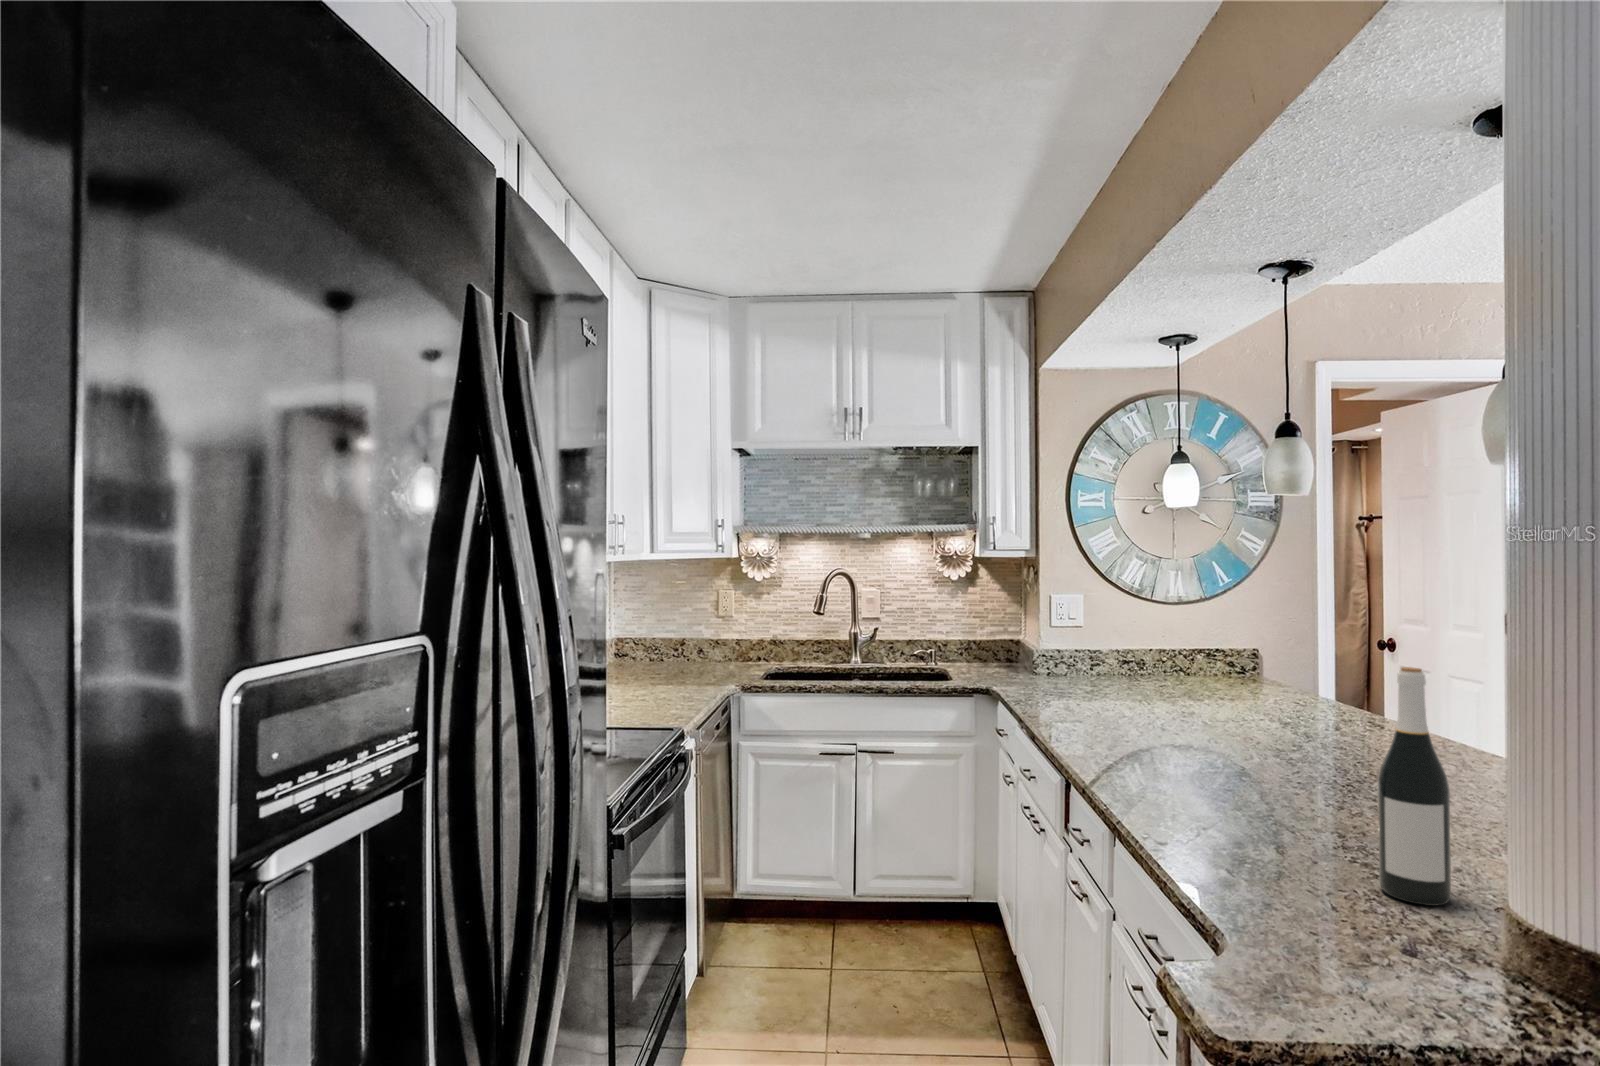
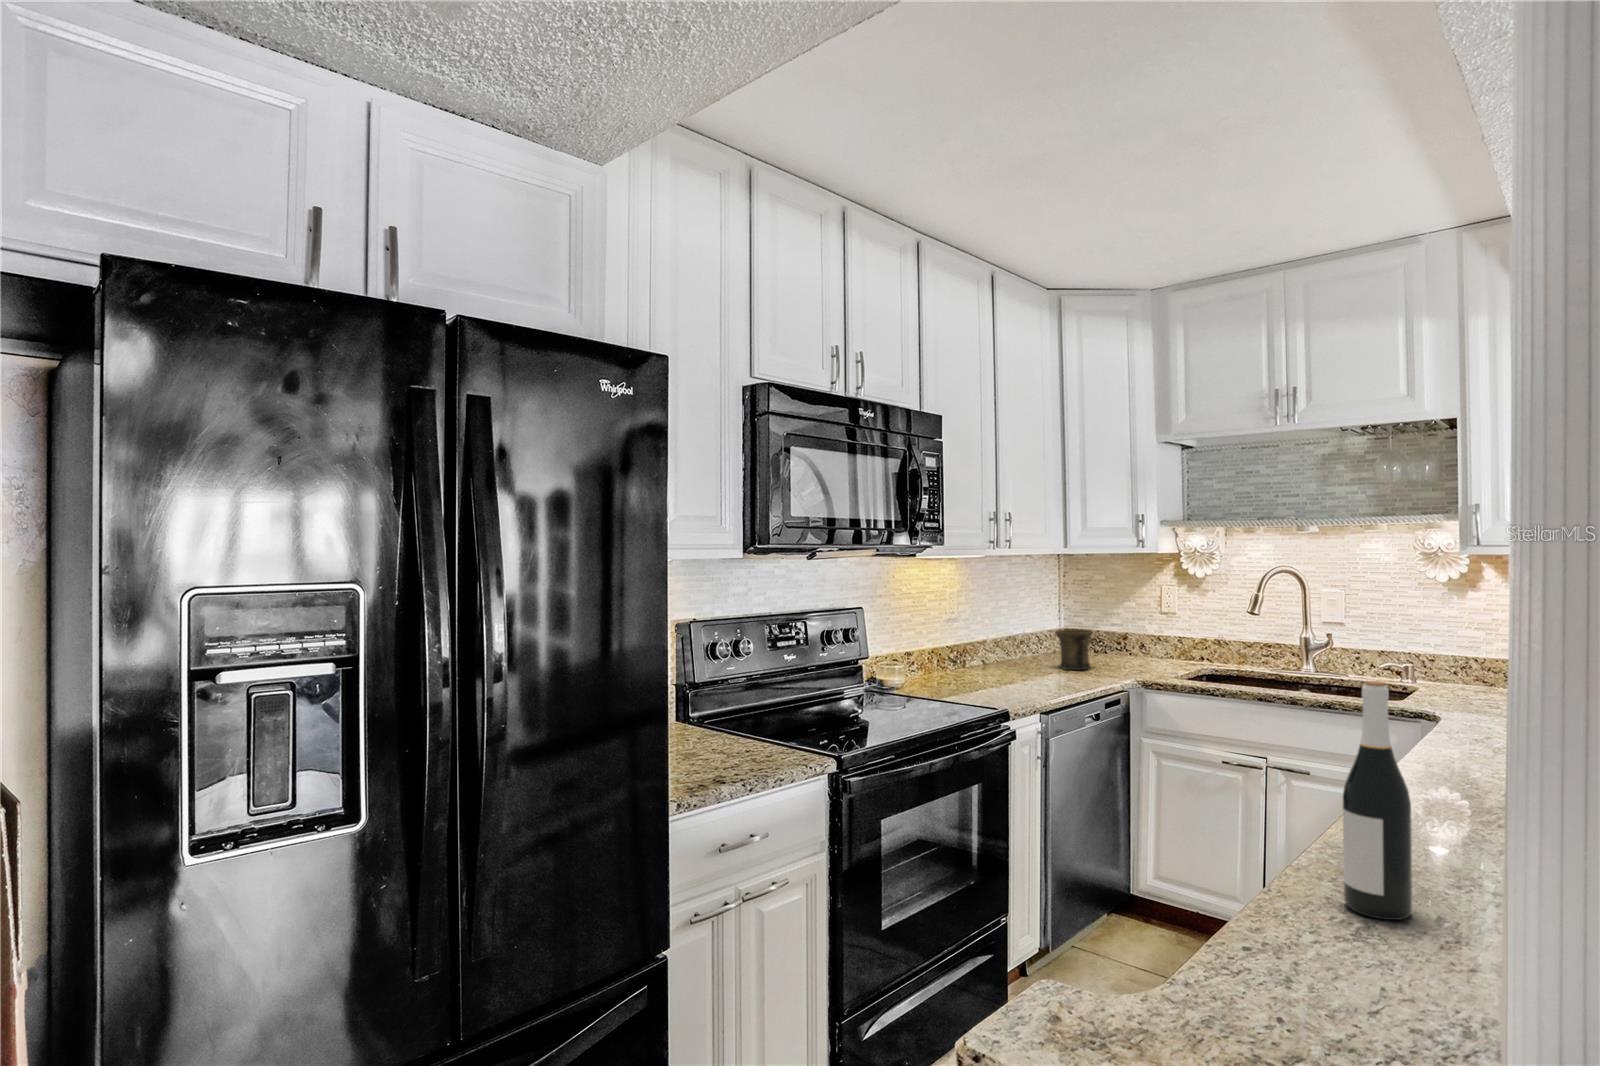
mug: none [638,639,678,683] -> present [1055,629,1093,670]

